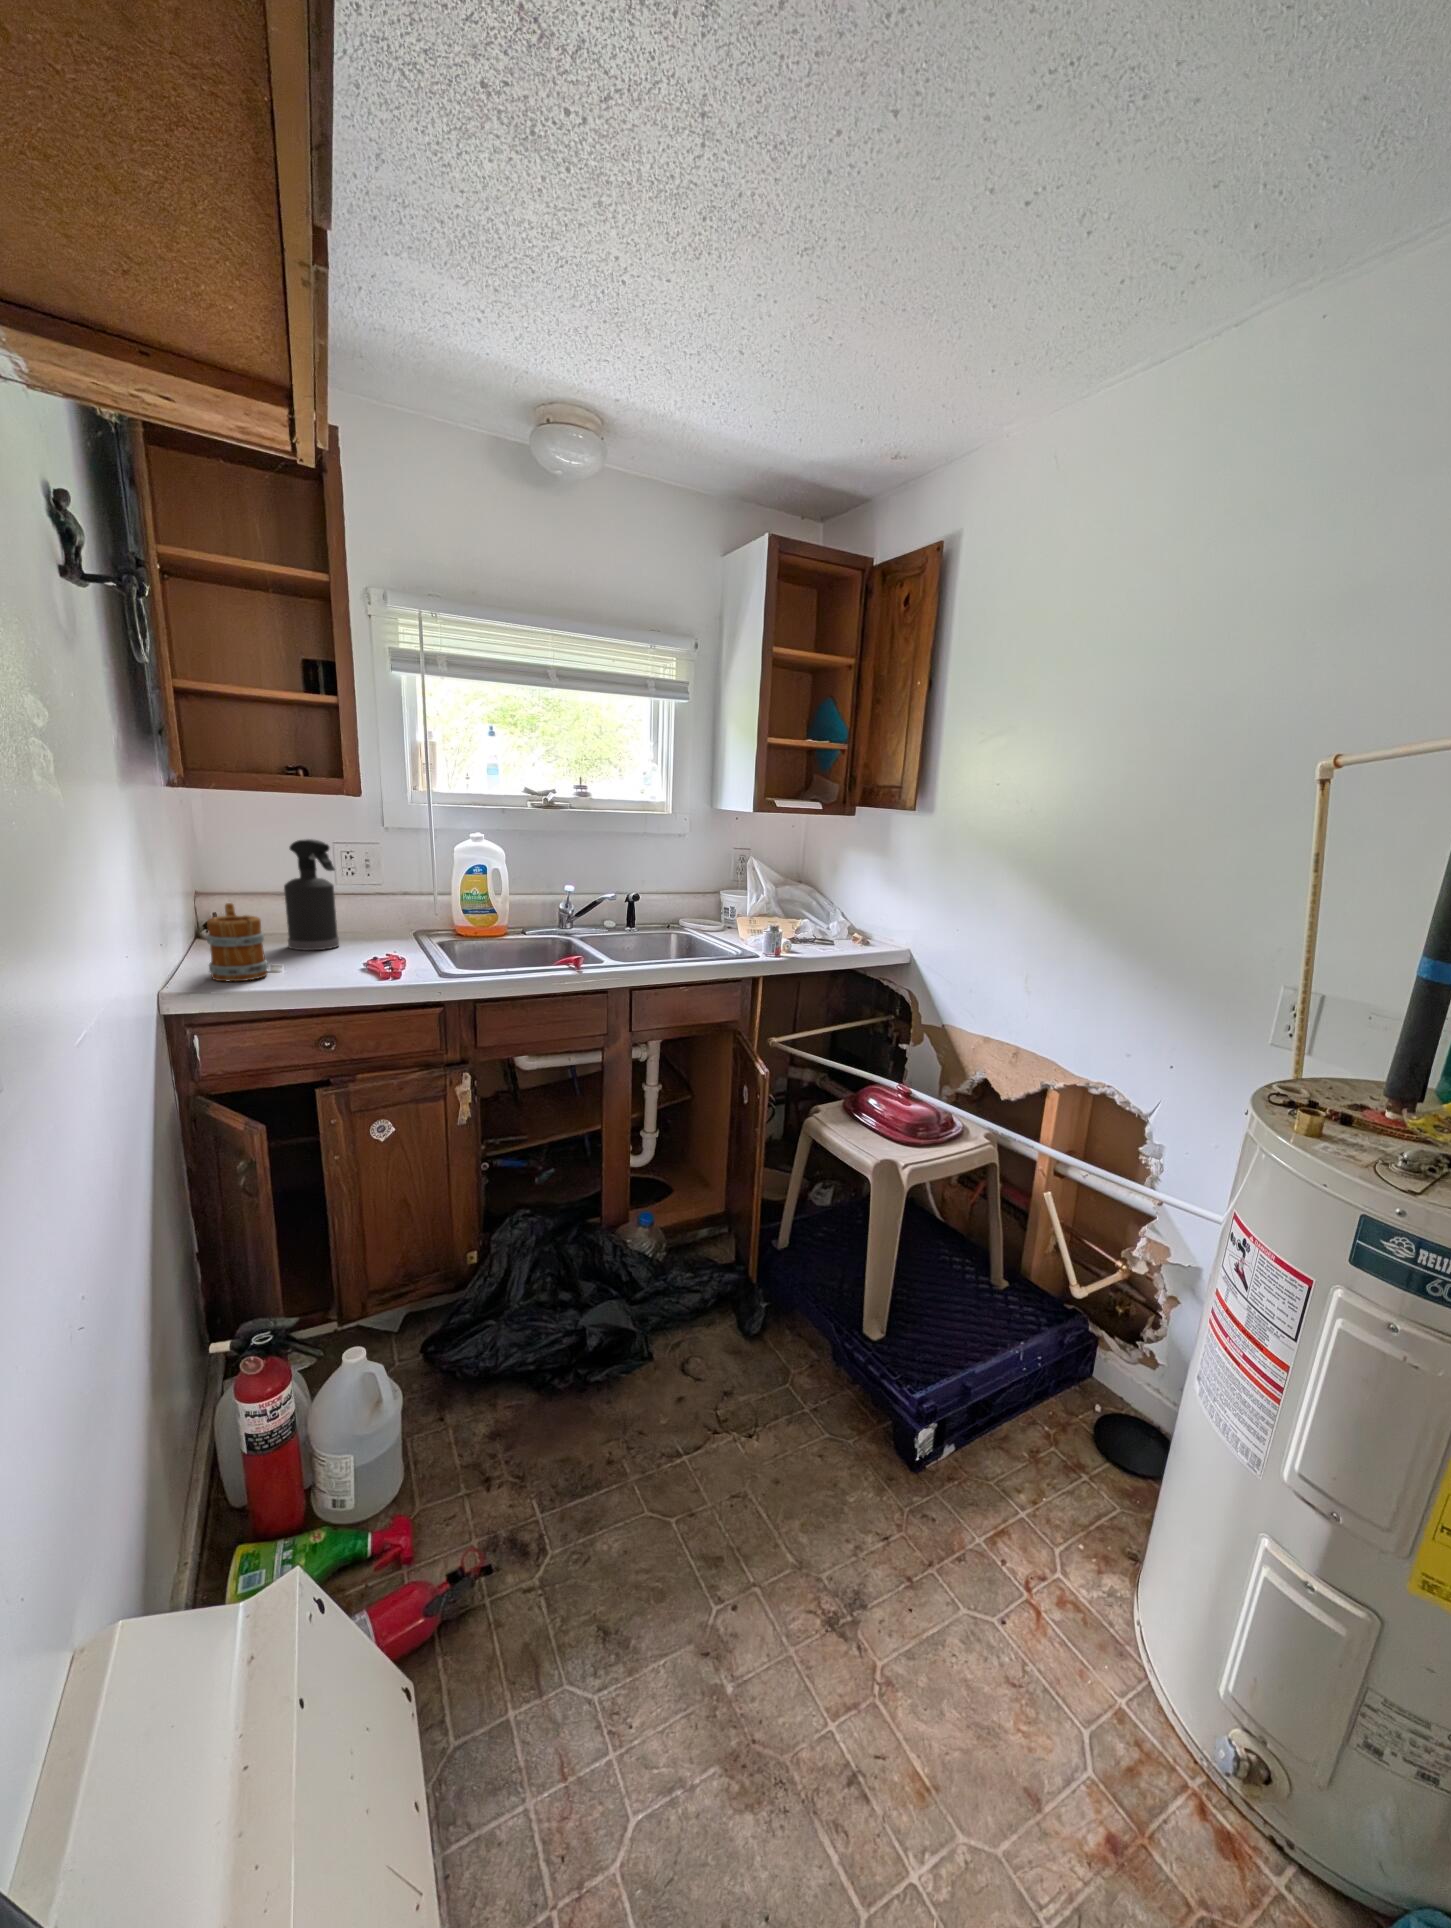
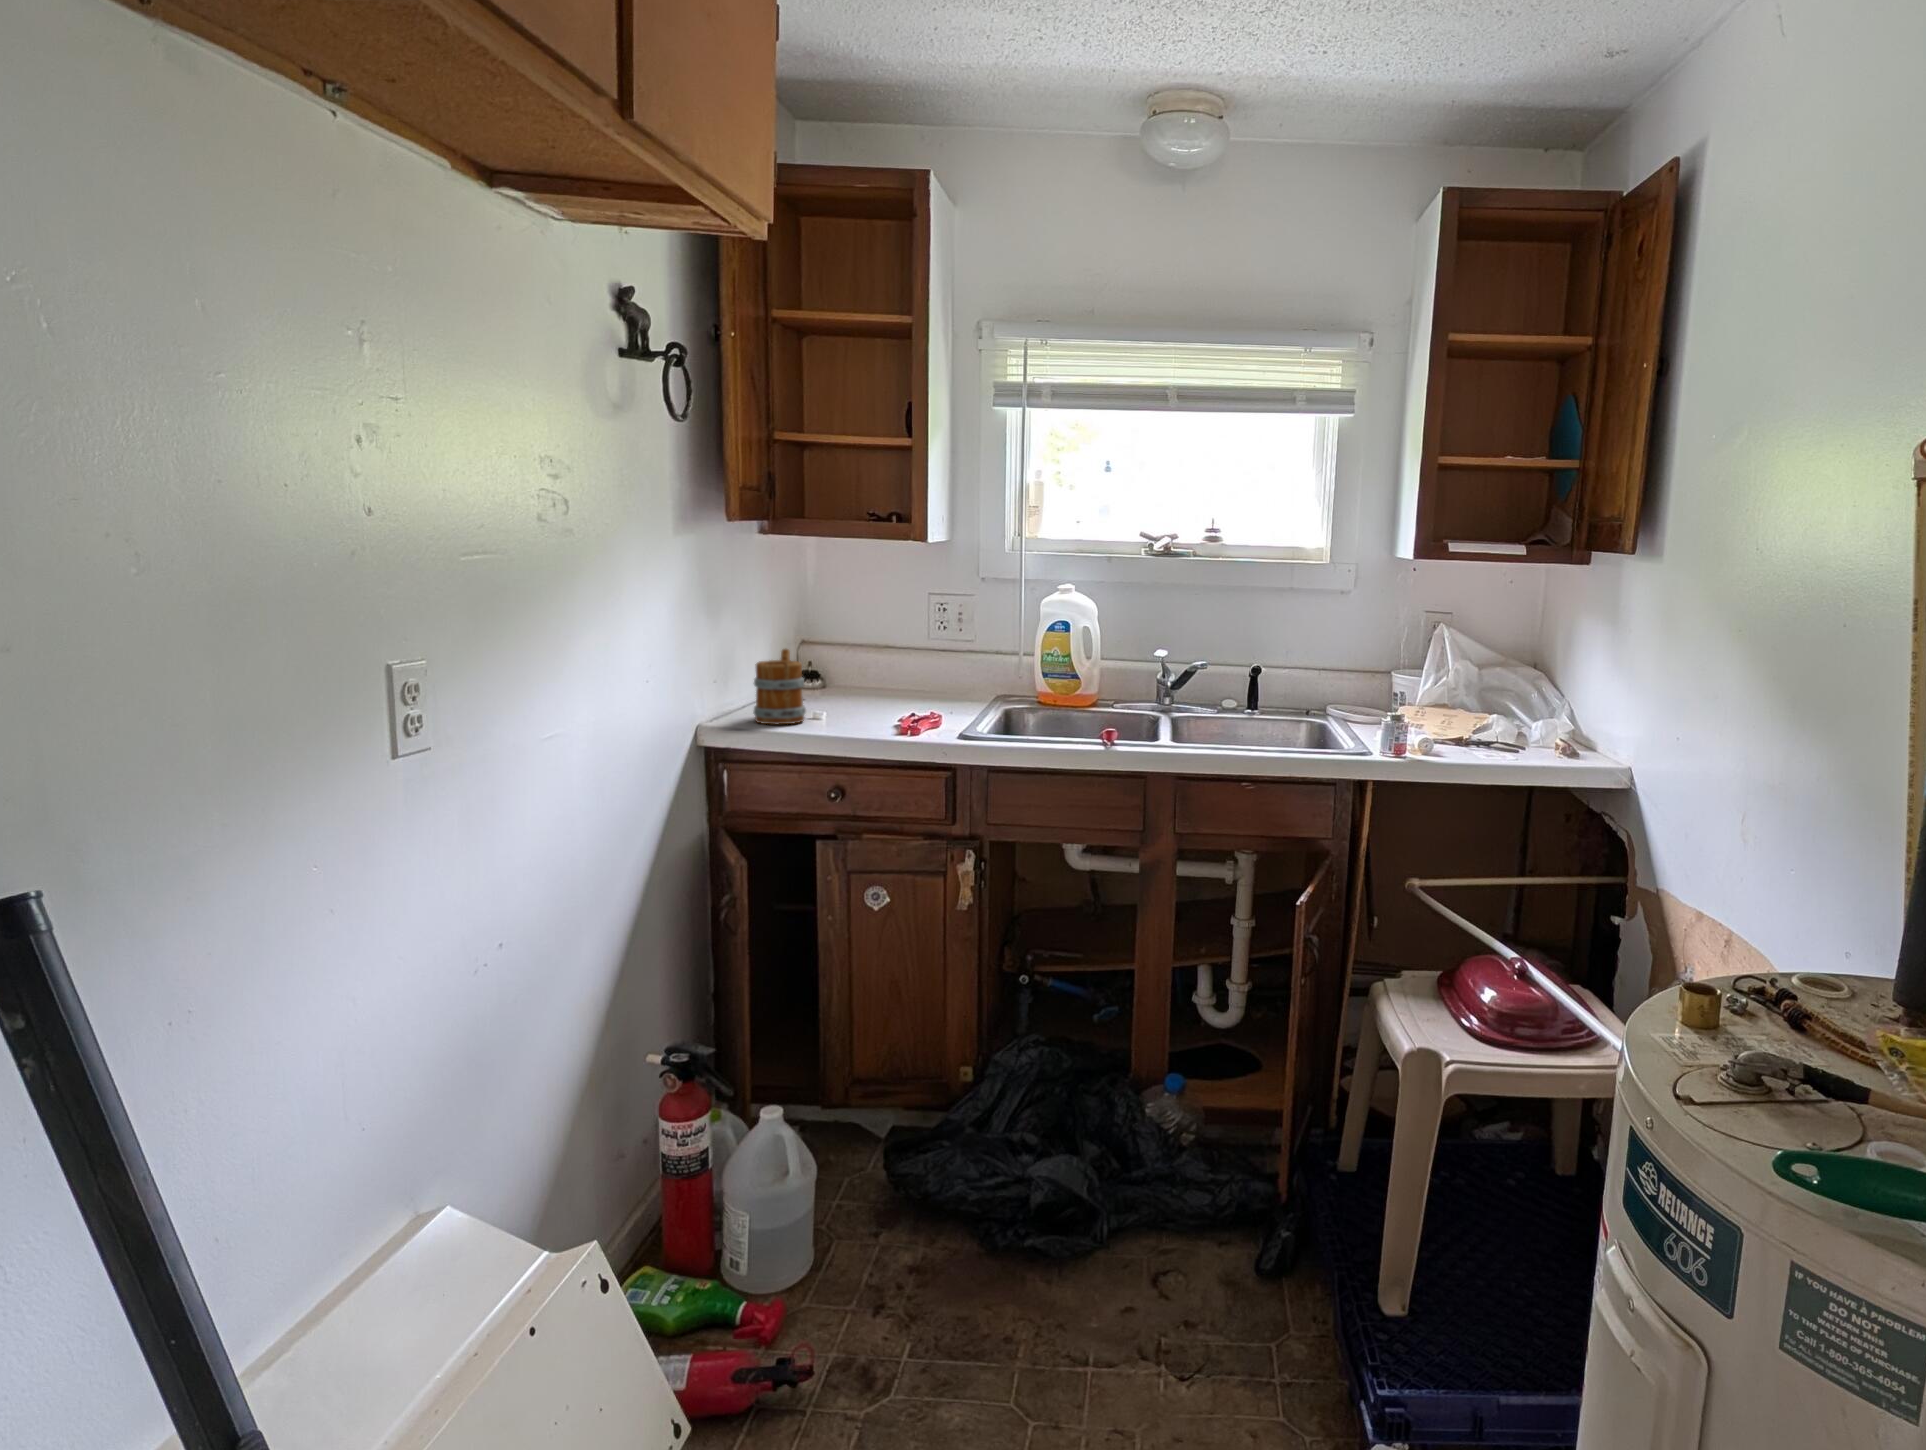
spray bottle: present [284,839,339,950] -> none [860,589,909,706]

